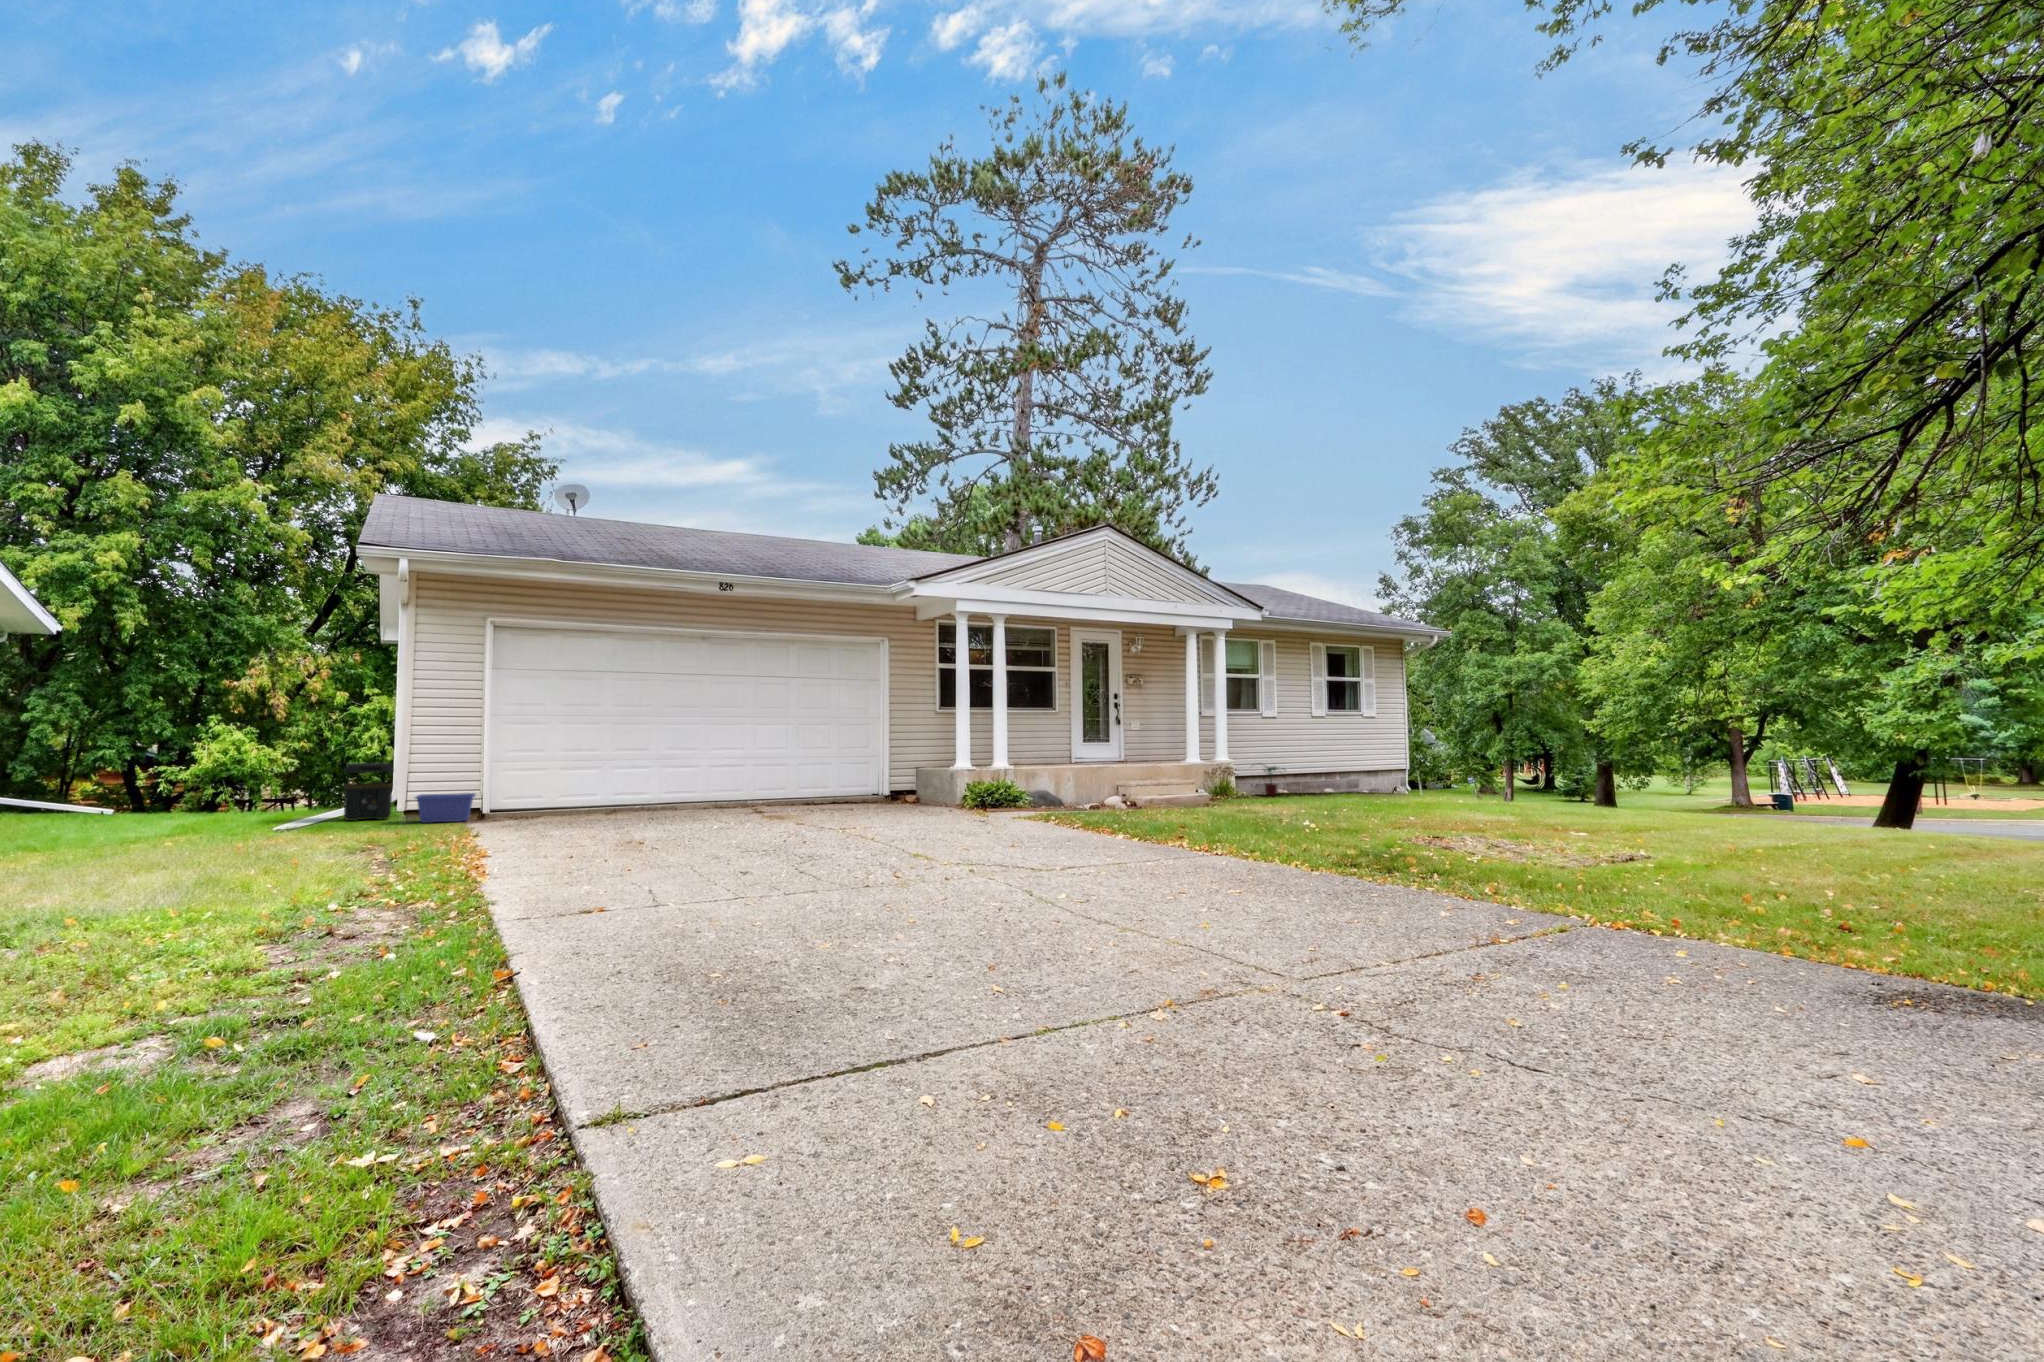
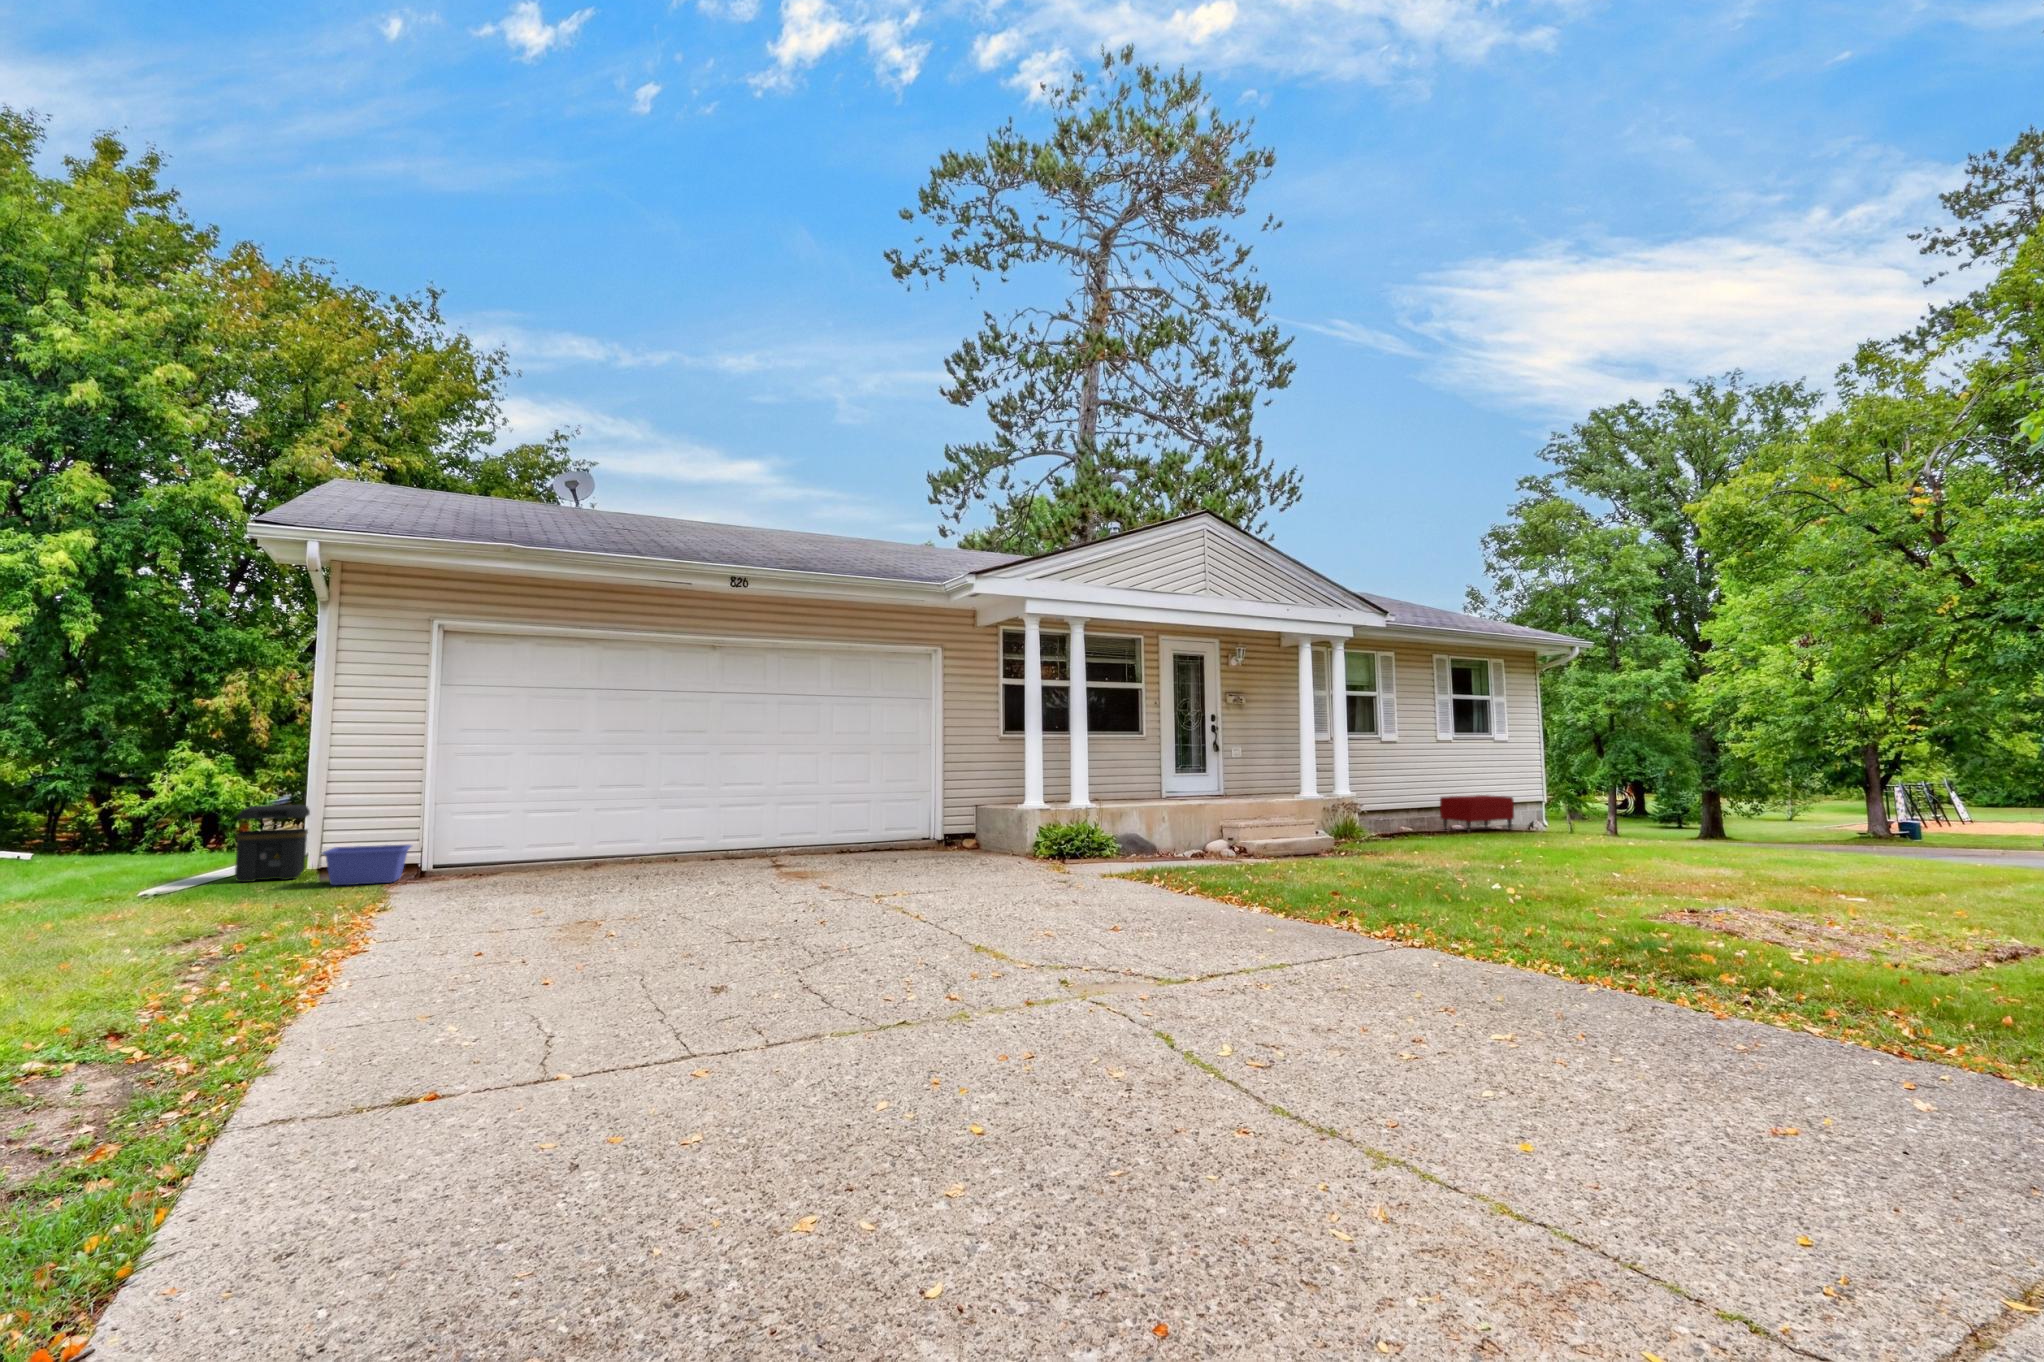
potted plant: present [1259,763,1278,796] -> none [1365,796,1410,835]
bench: none [1316,763,1380,795] -> present [1440,795,1514,832]

